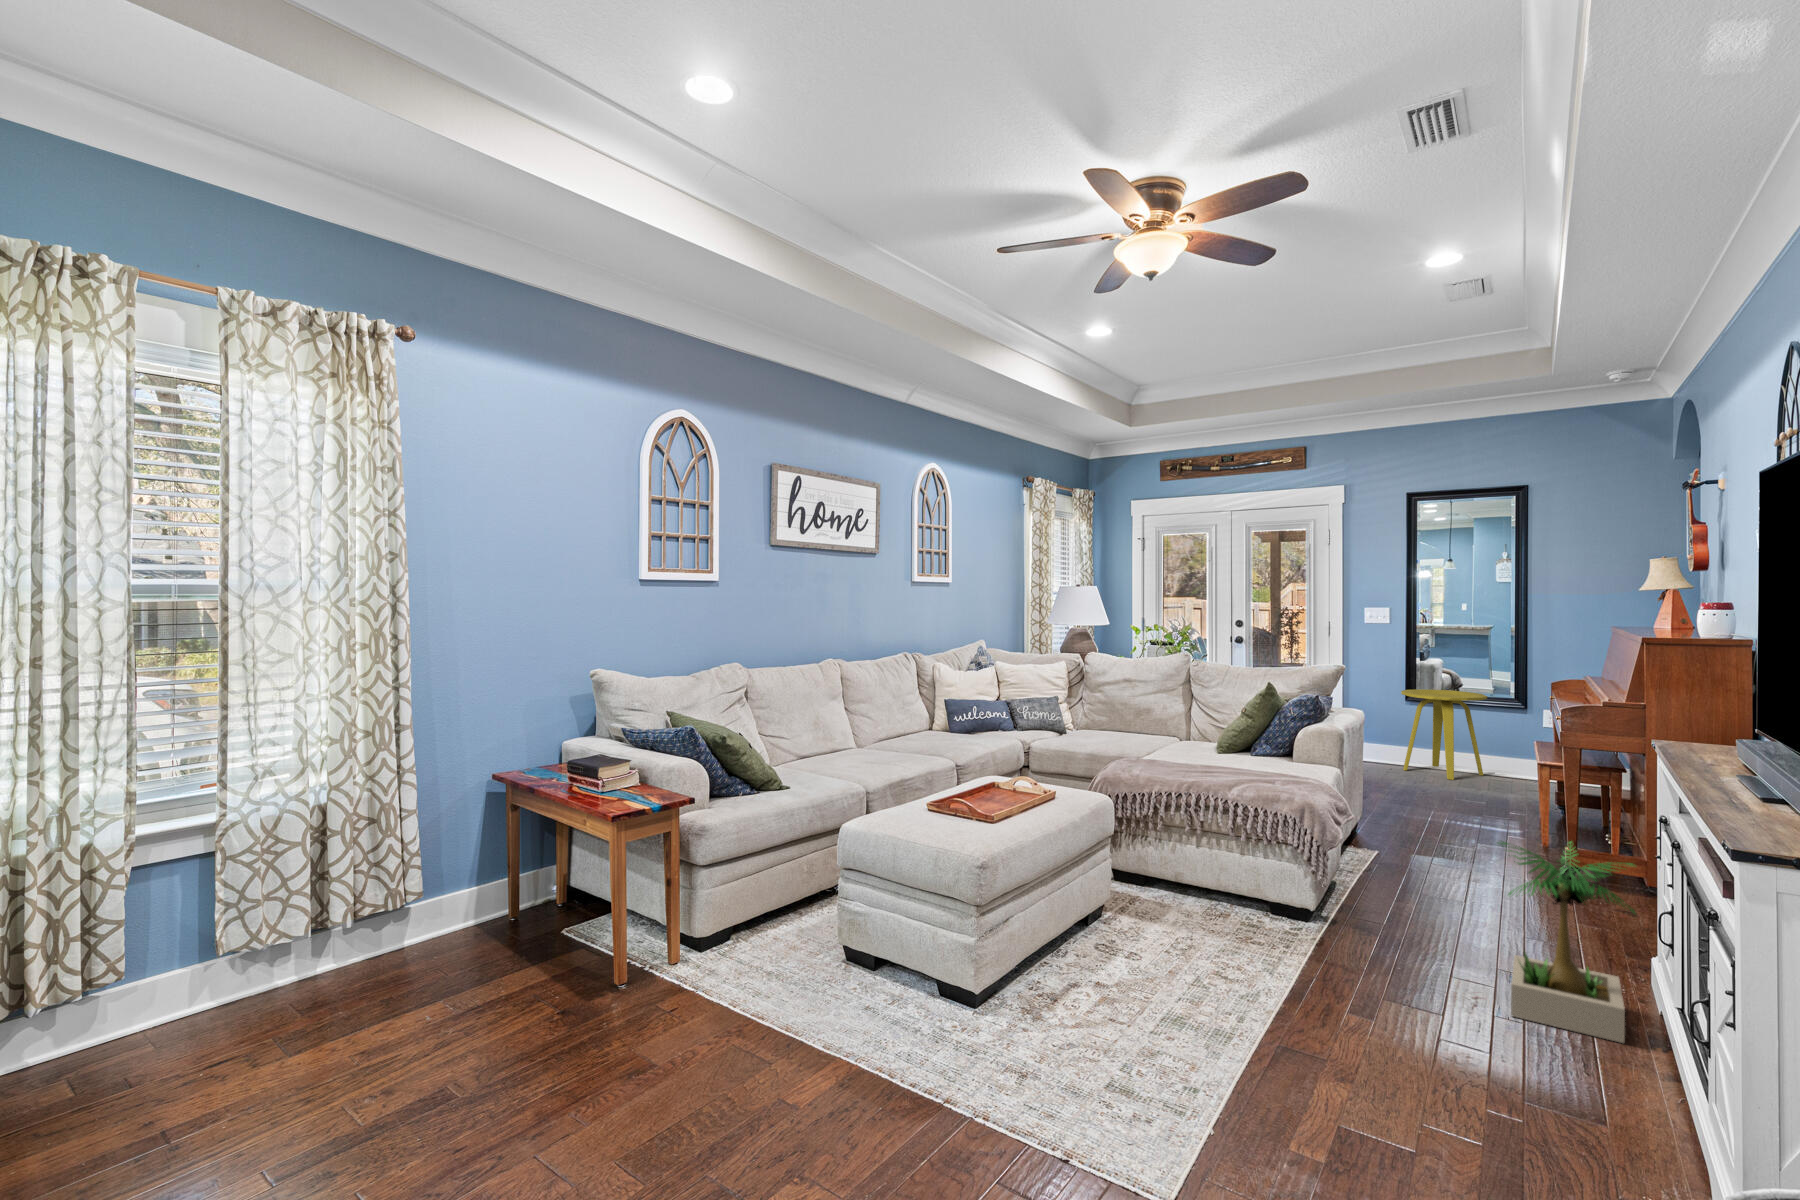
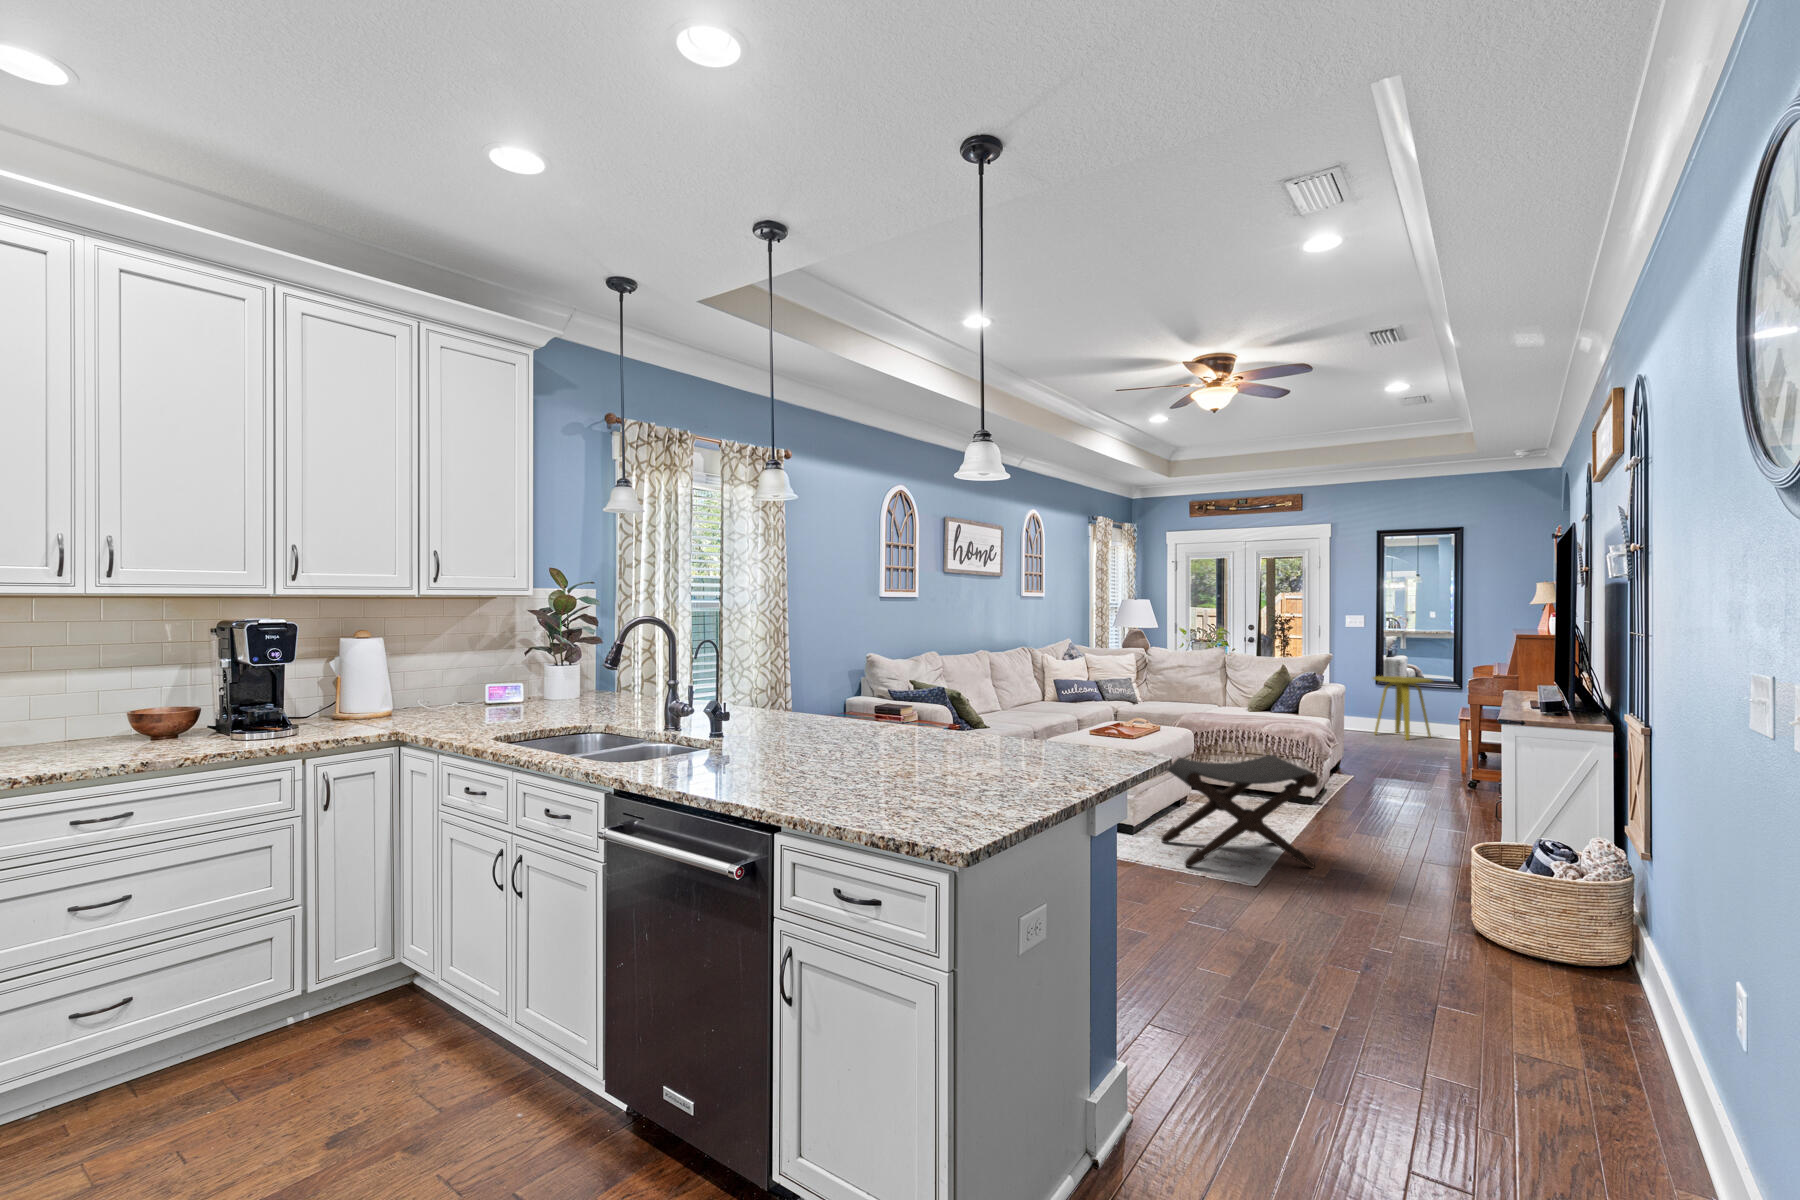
potted plant: present [1498,842,1635,1043] -> none [1410,743,1494,845]
footstool: none [1017,866,1310,1130] -> present [1161,755,1318,868]

